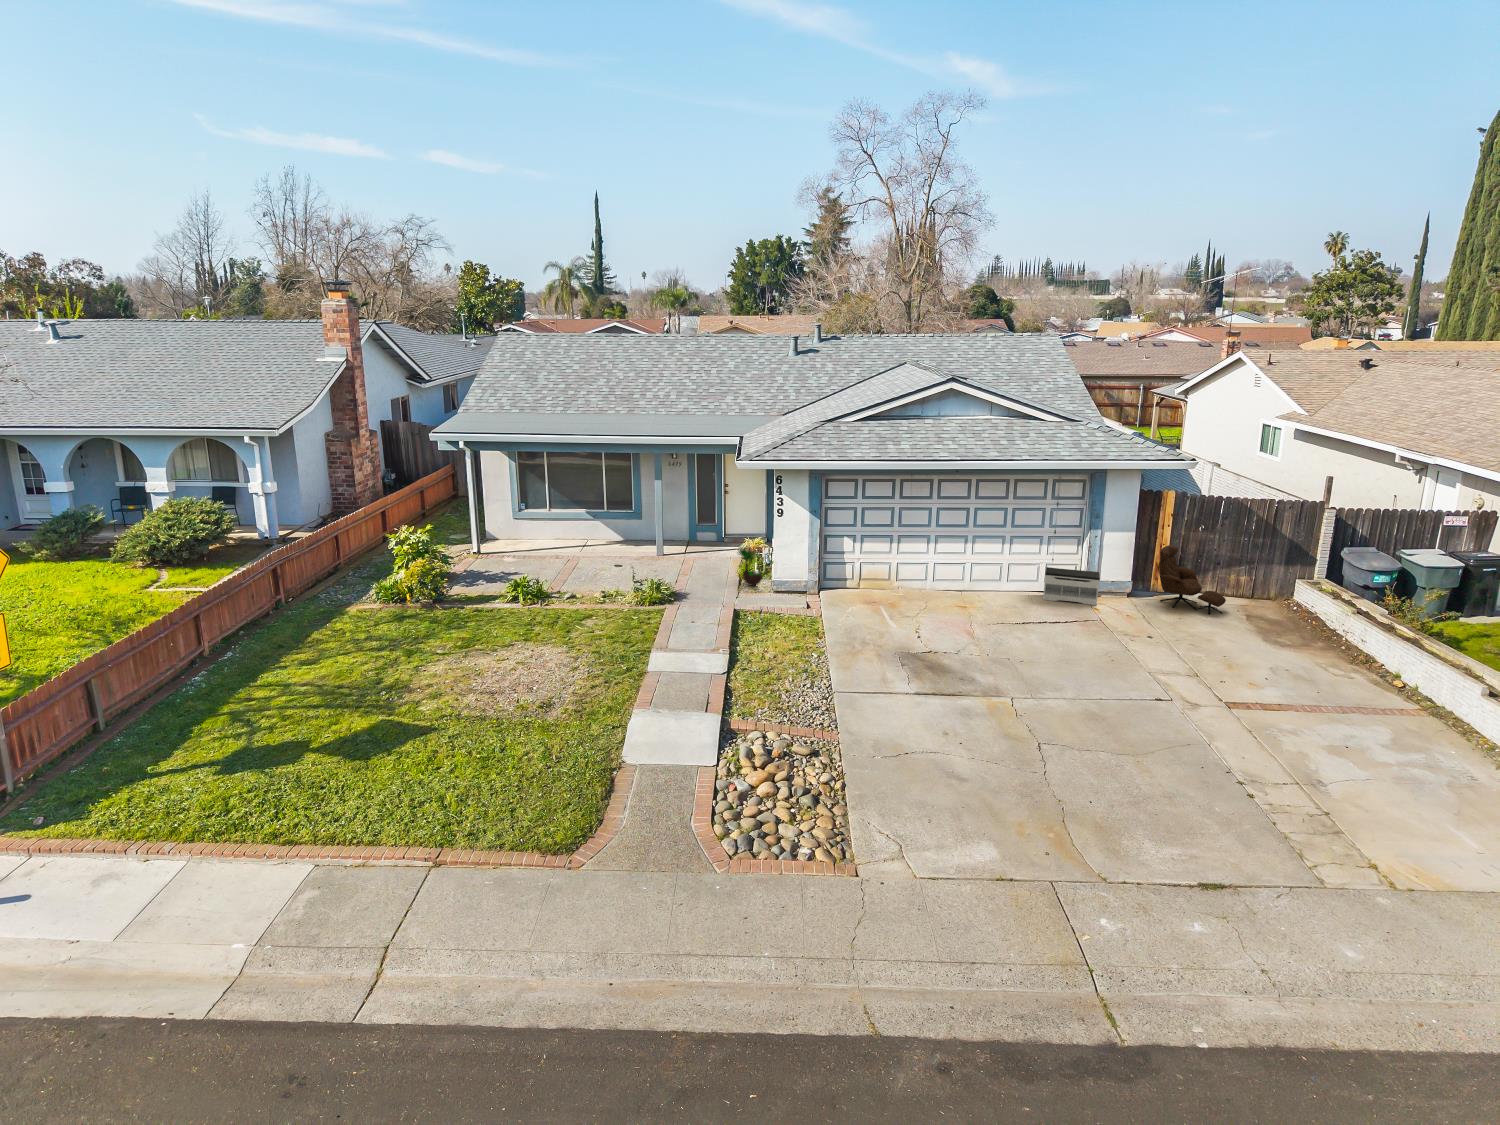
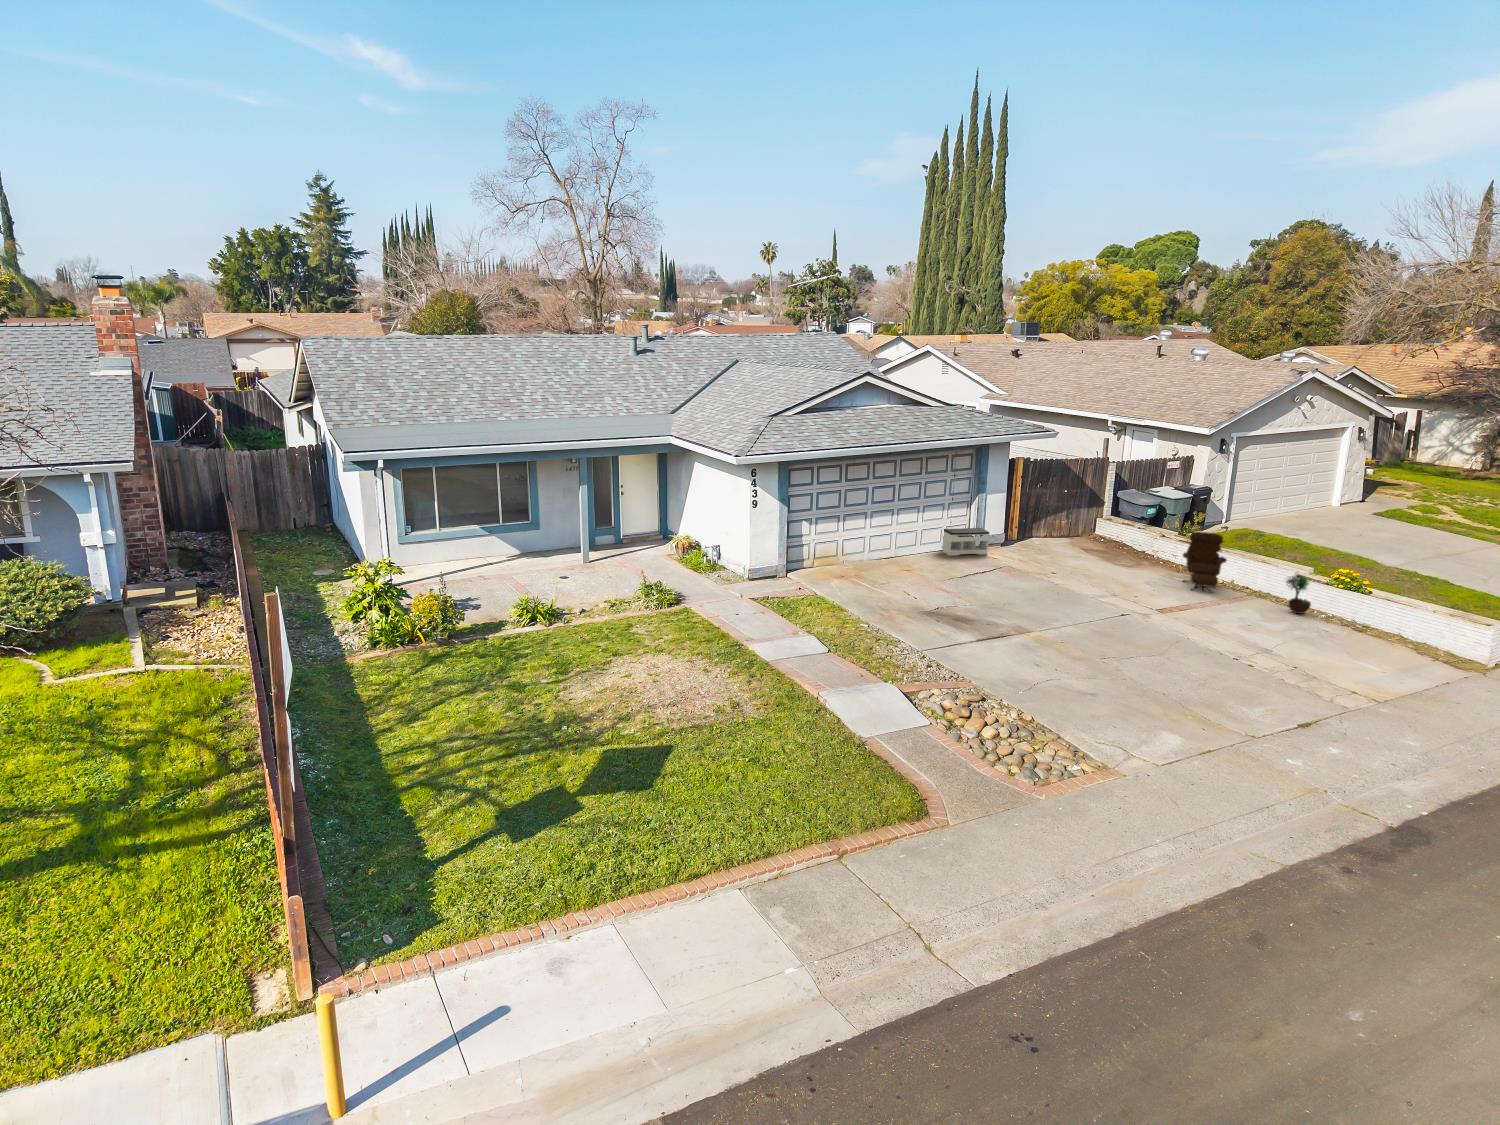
lounge chair: present [1159,545,1226,614] -> present [1183,532,1227,592]
potted tree: present [738,547,762,586] -> present [1286,575,1311,614]

